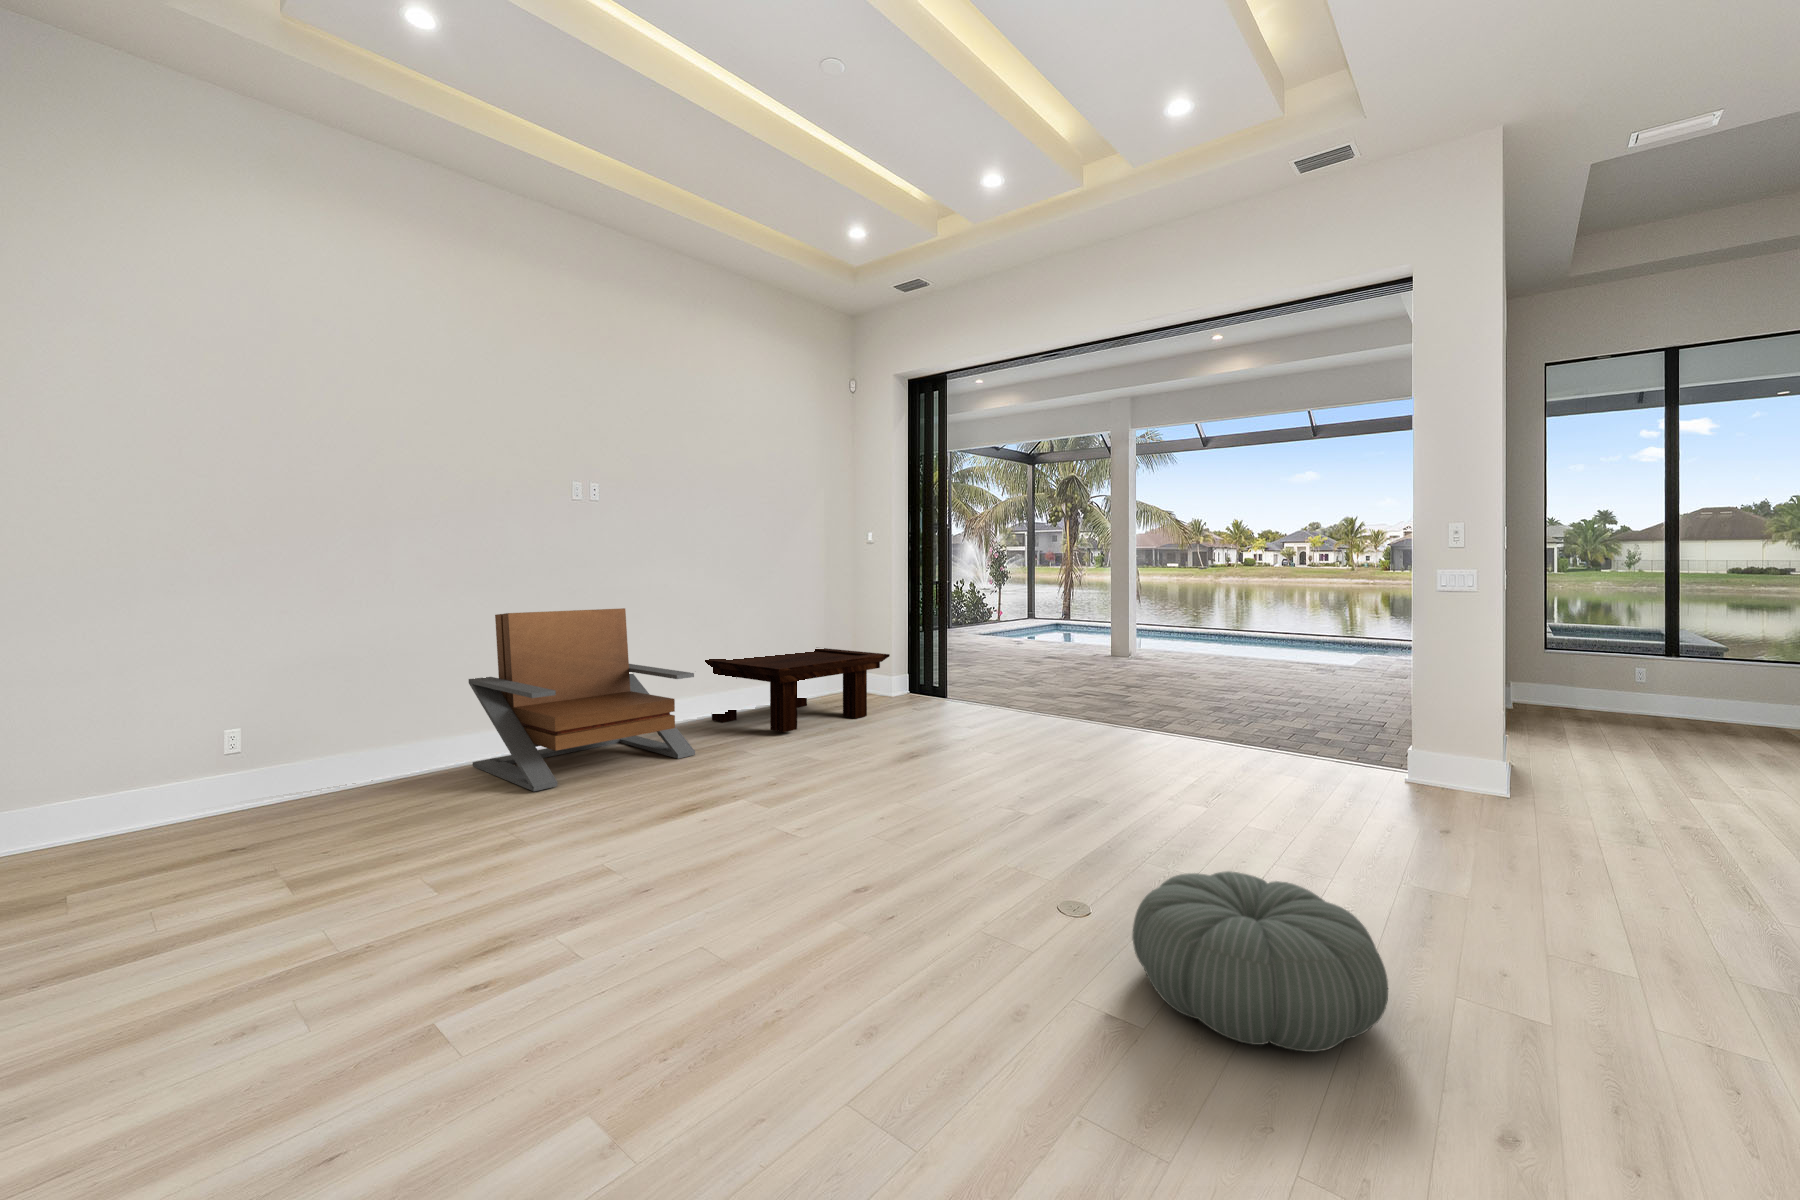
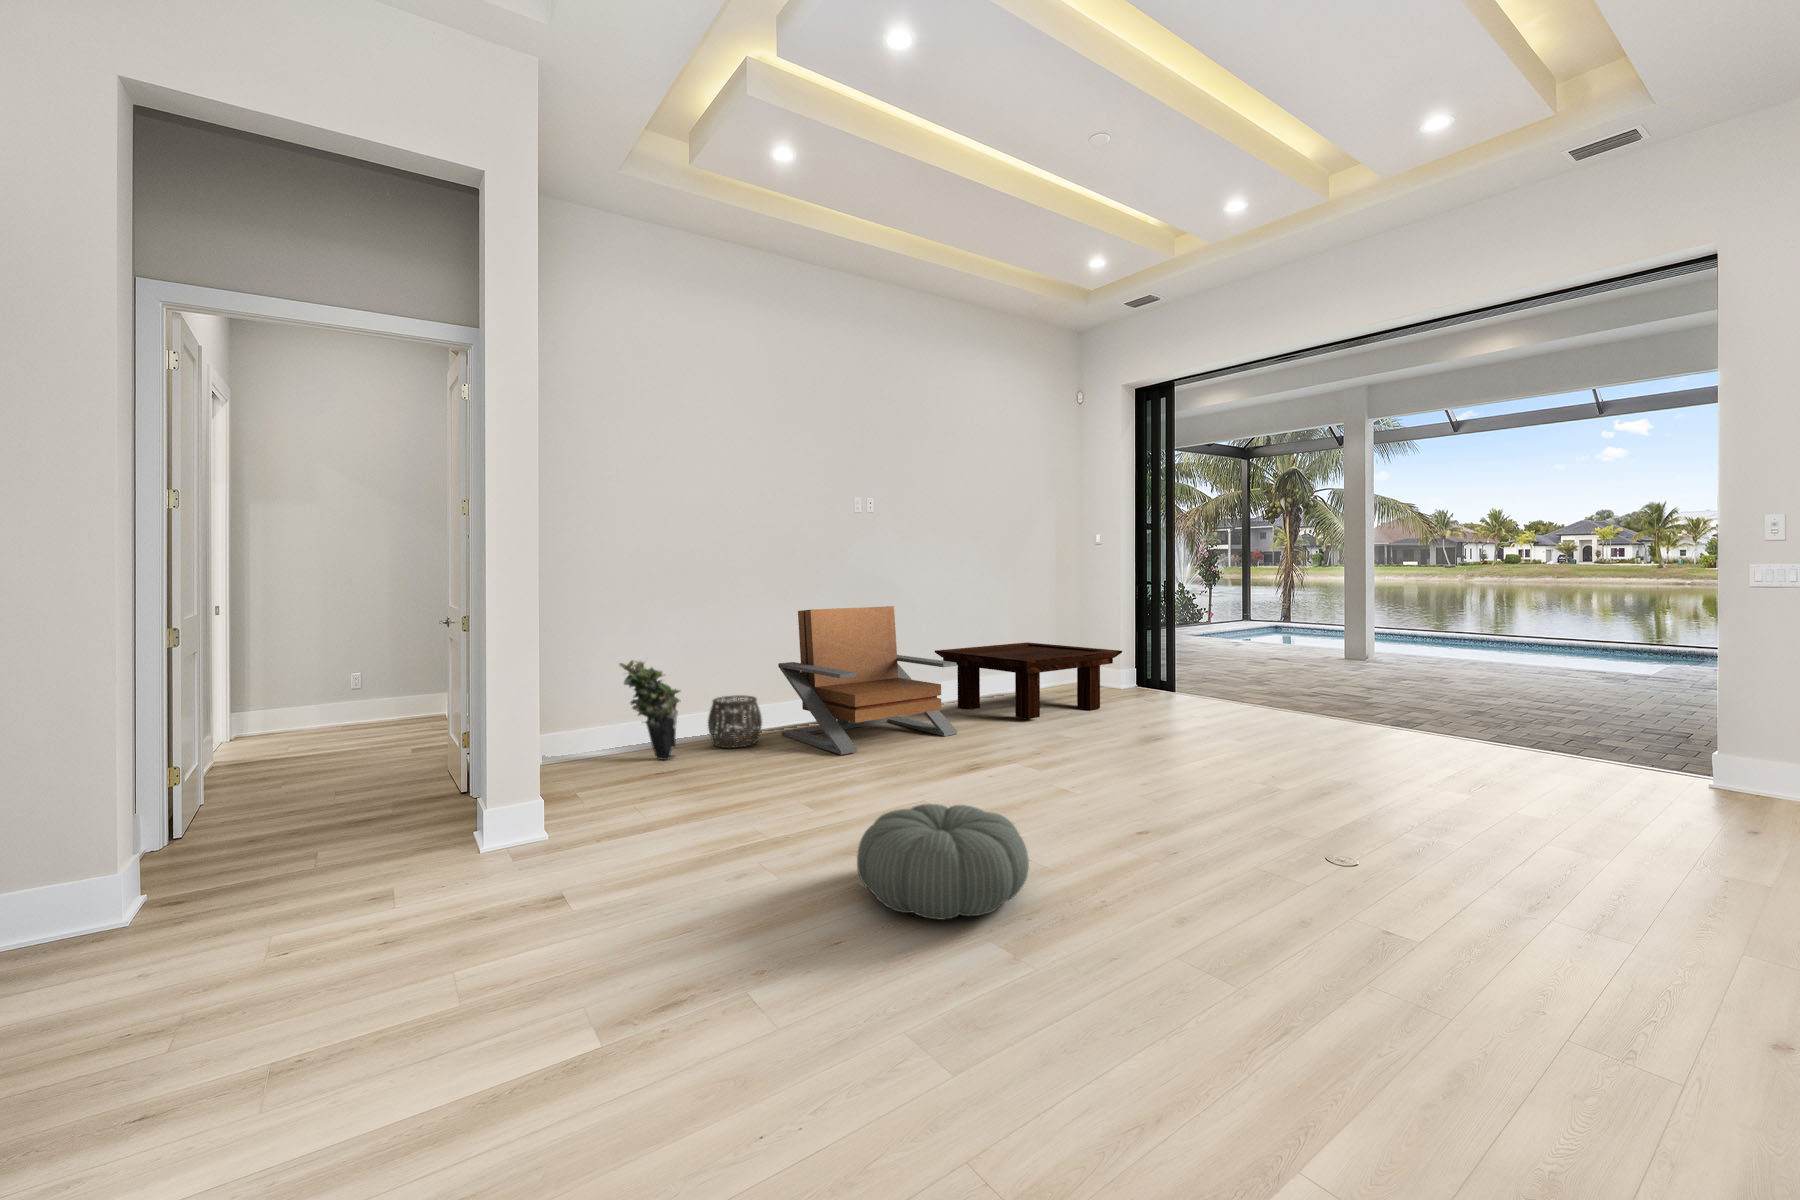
potted plant: none [207,679,309,813] -> present [619,660,680,760]
woven basket: none [357,721,439,790] -> present [708,695,762,748]
pouf: present [1132,871,1388,1052] -> present [857,804,1029,920]

